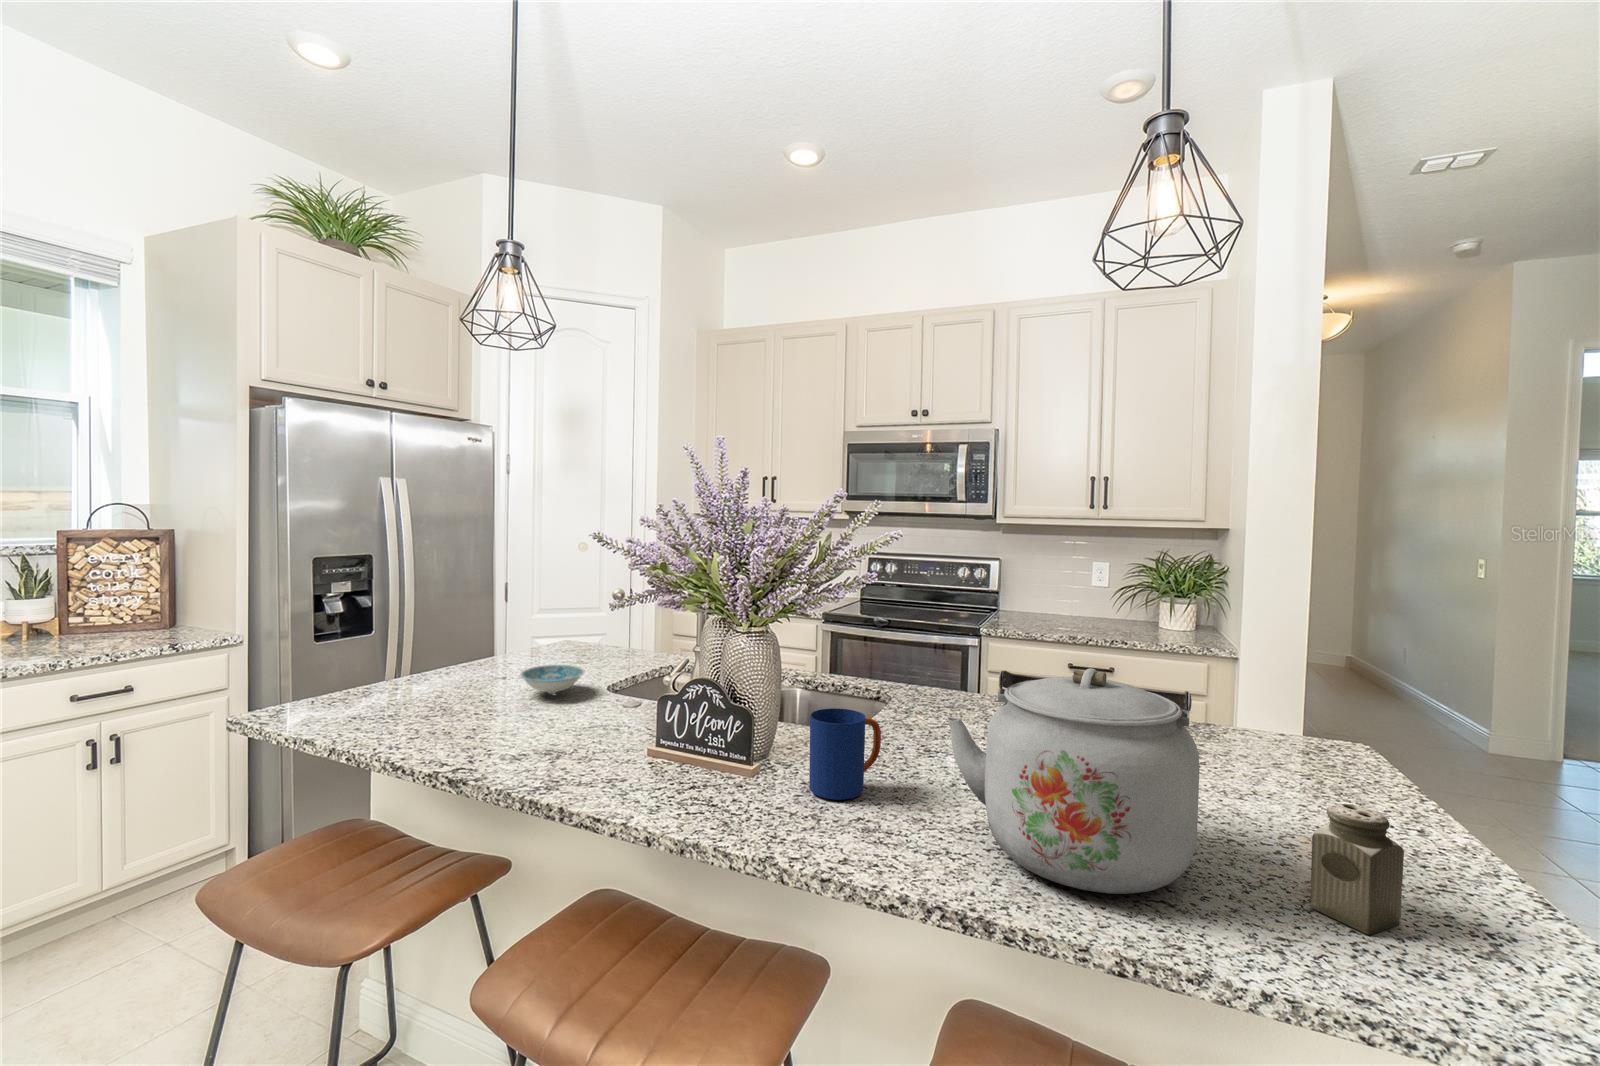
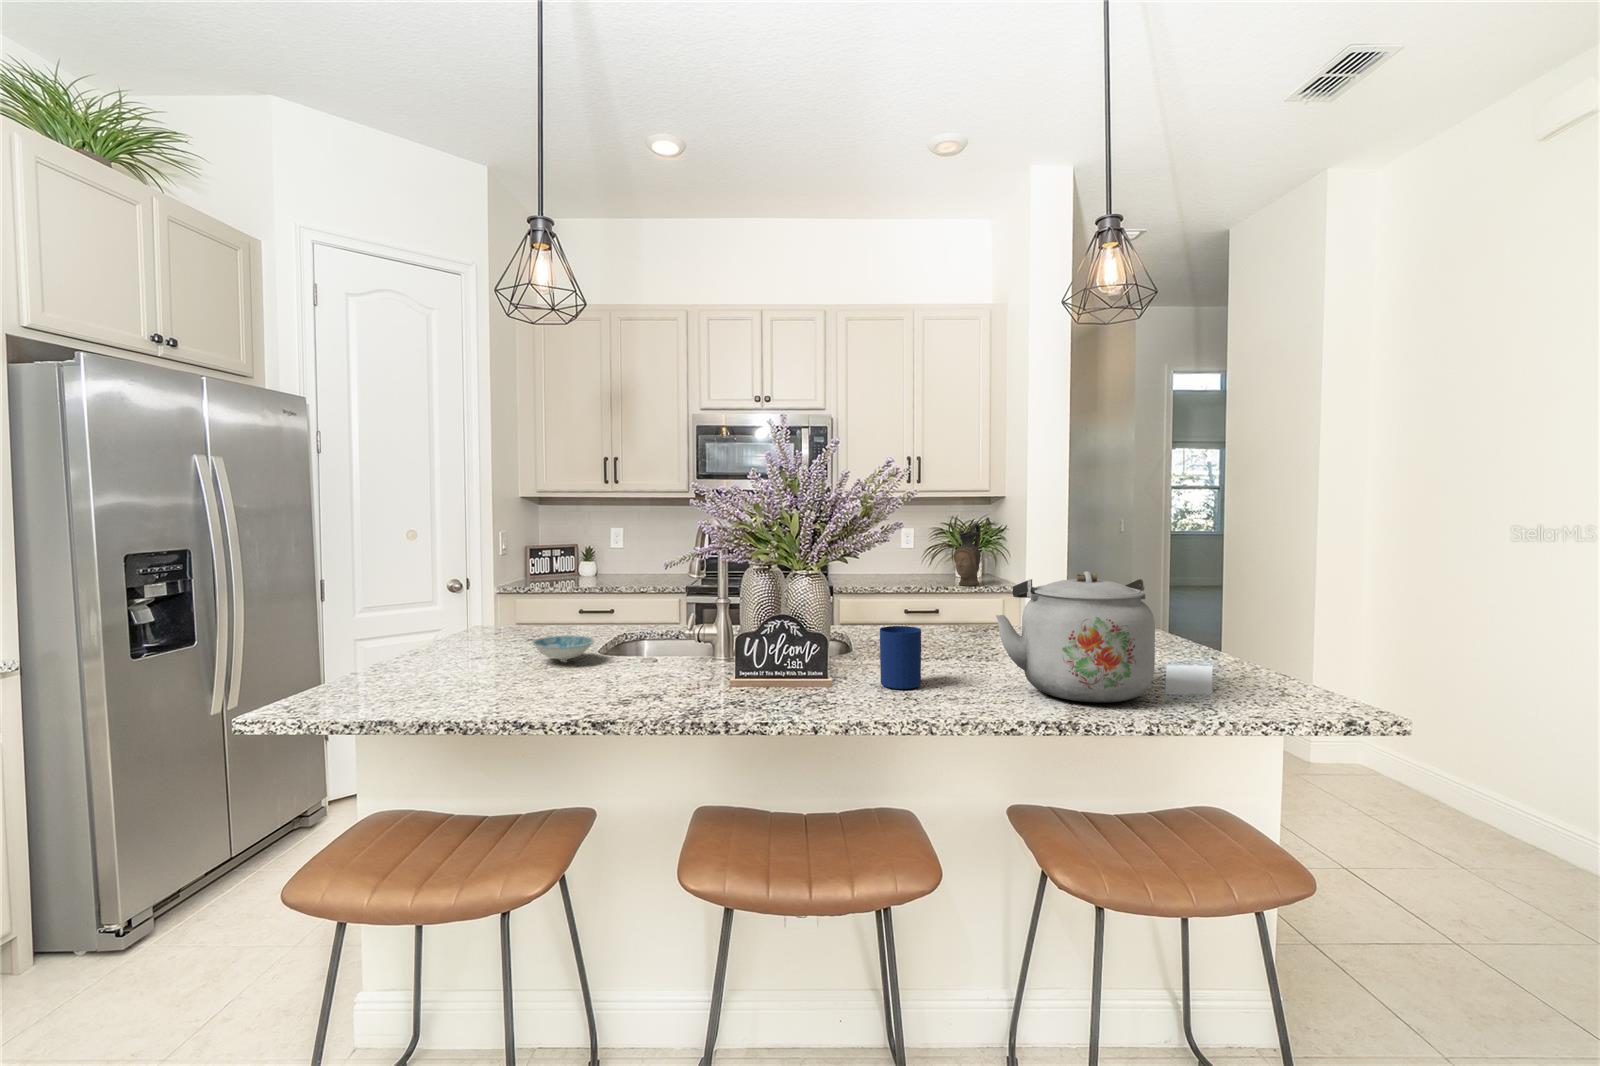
ceramic pitcher: none [1145,563,1186,642] -> present [954,523,981,586]
salt shaker: present [1311,804,1404,934] -> none [1206,633,1248,698]

